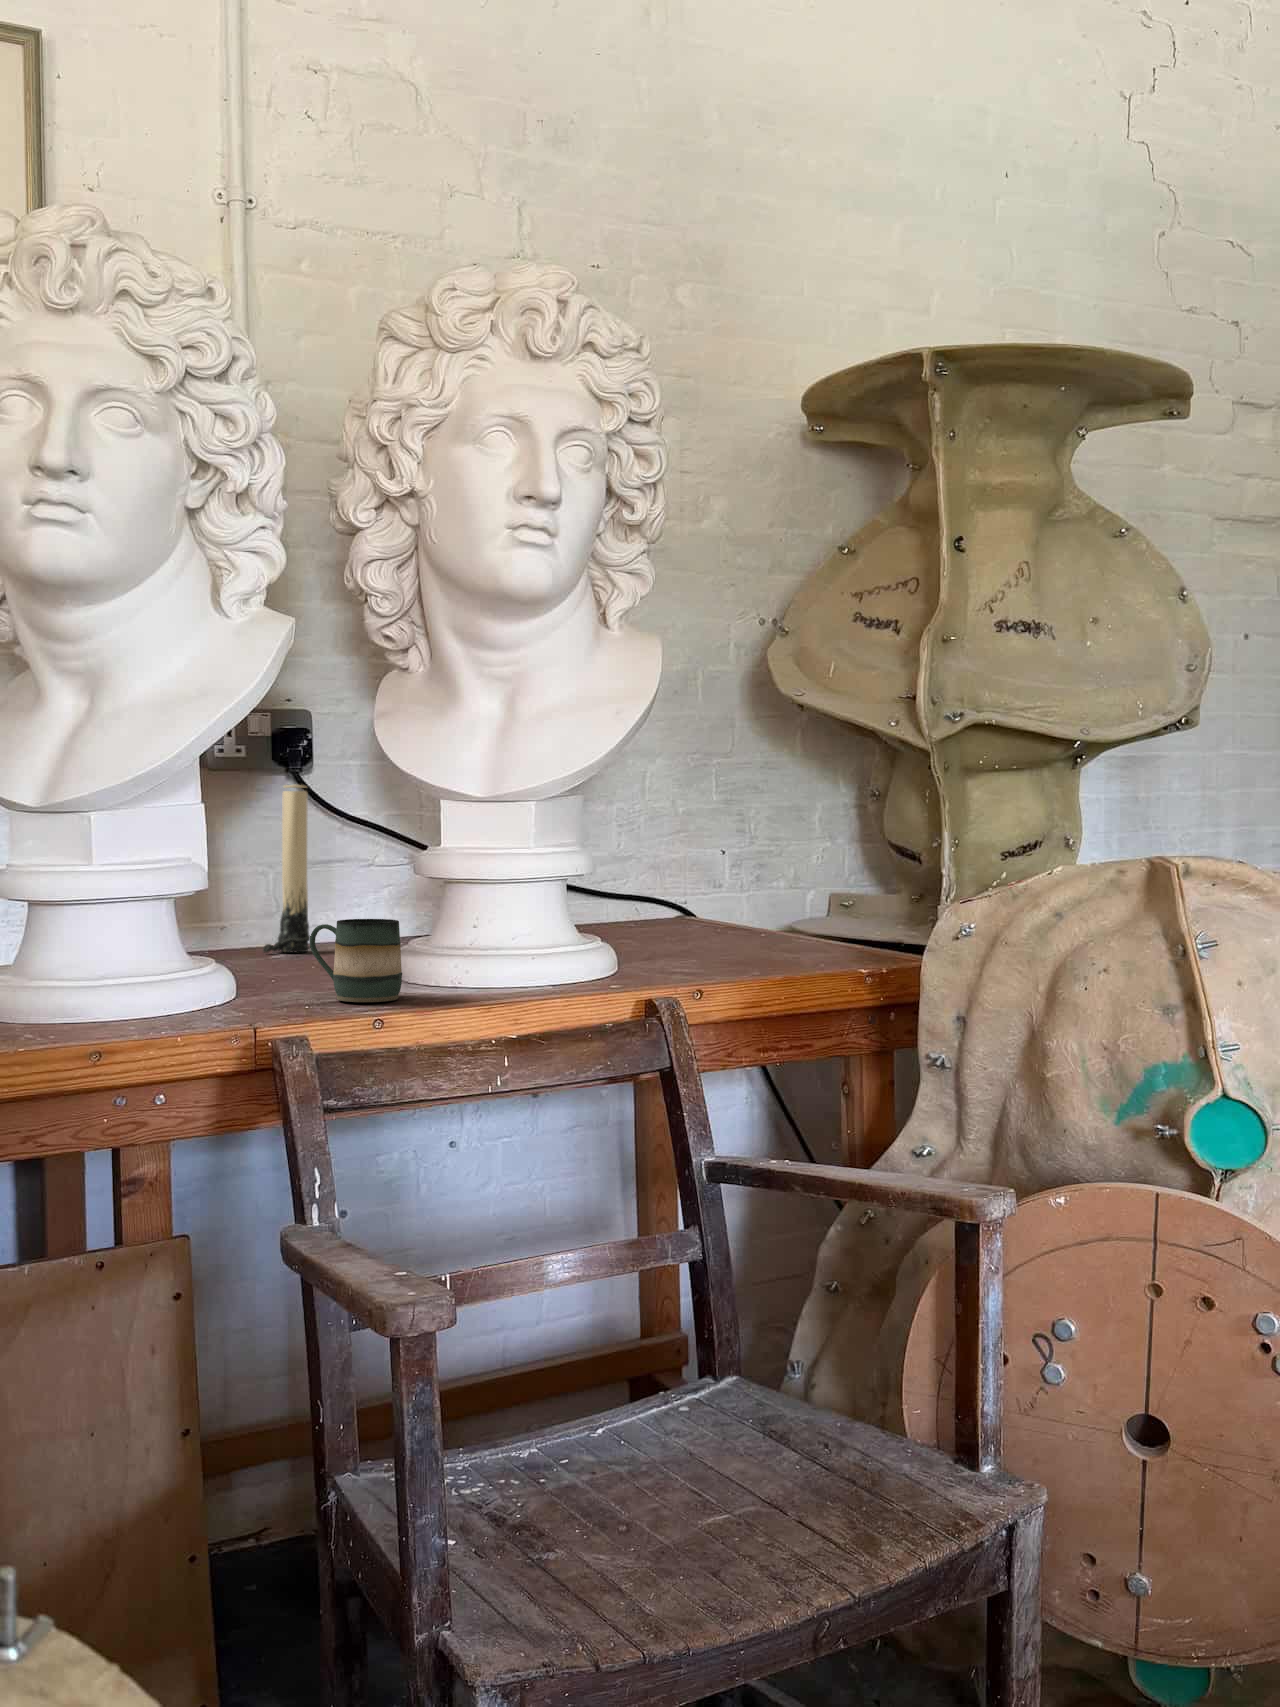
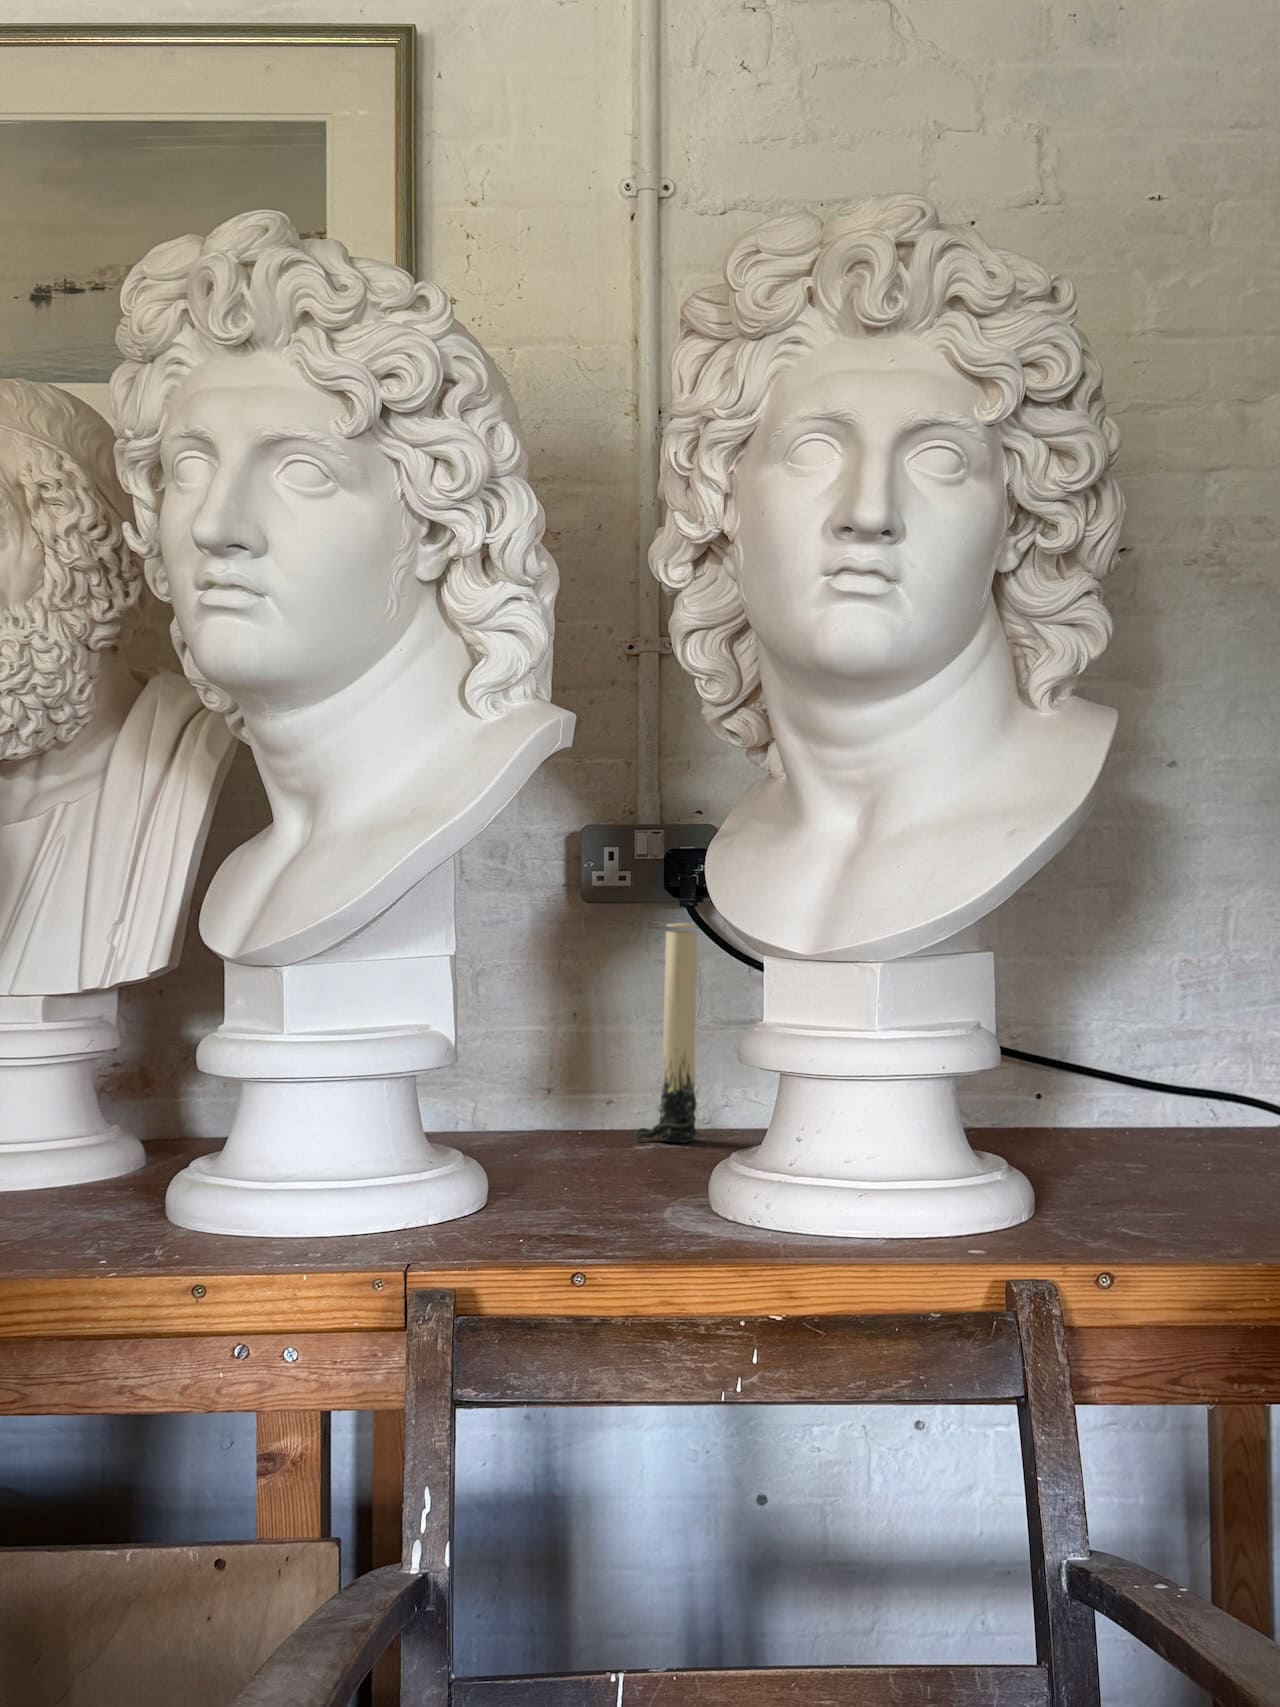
mug: present [310,919,402,1002] -> none [550,1122,655,1244]

